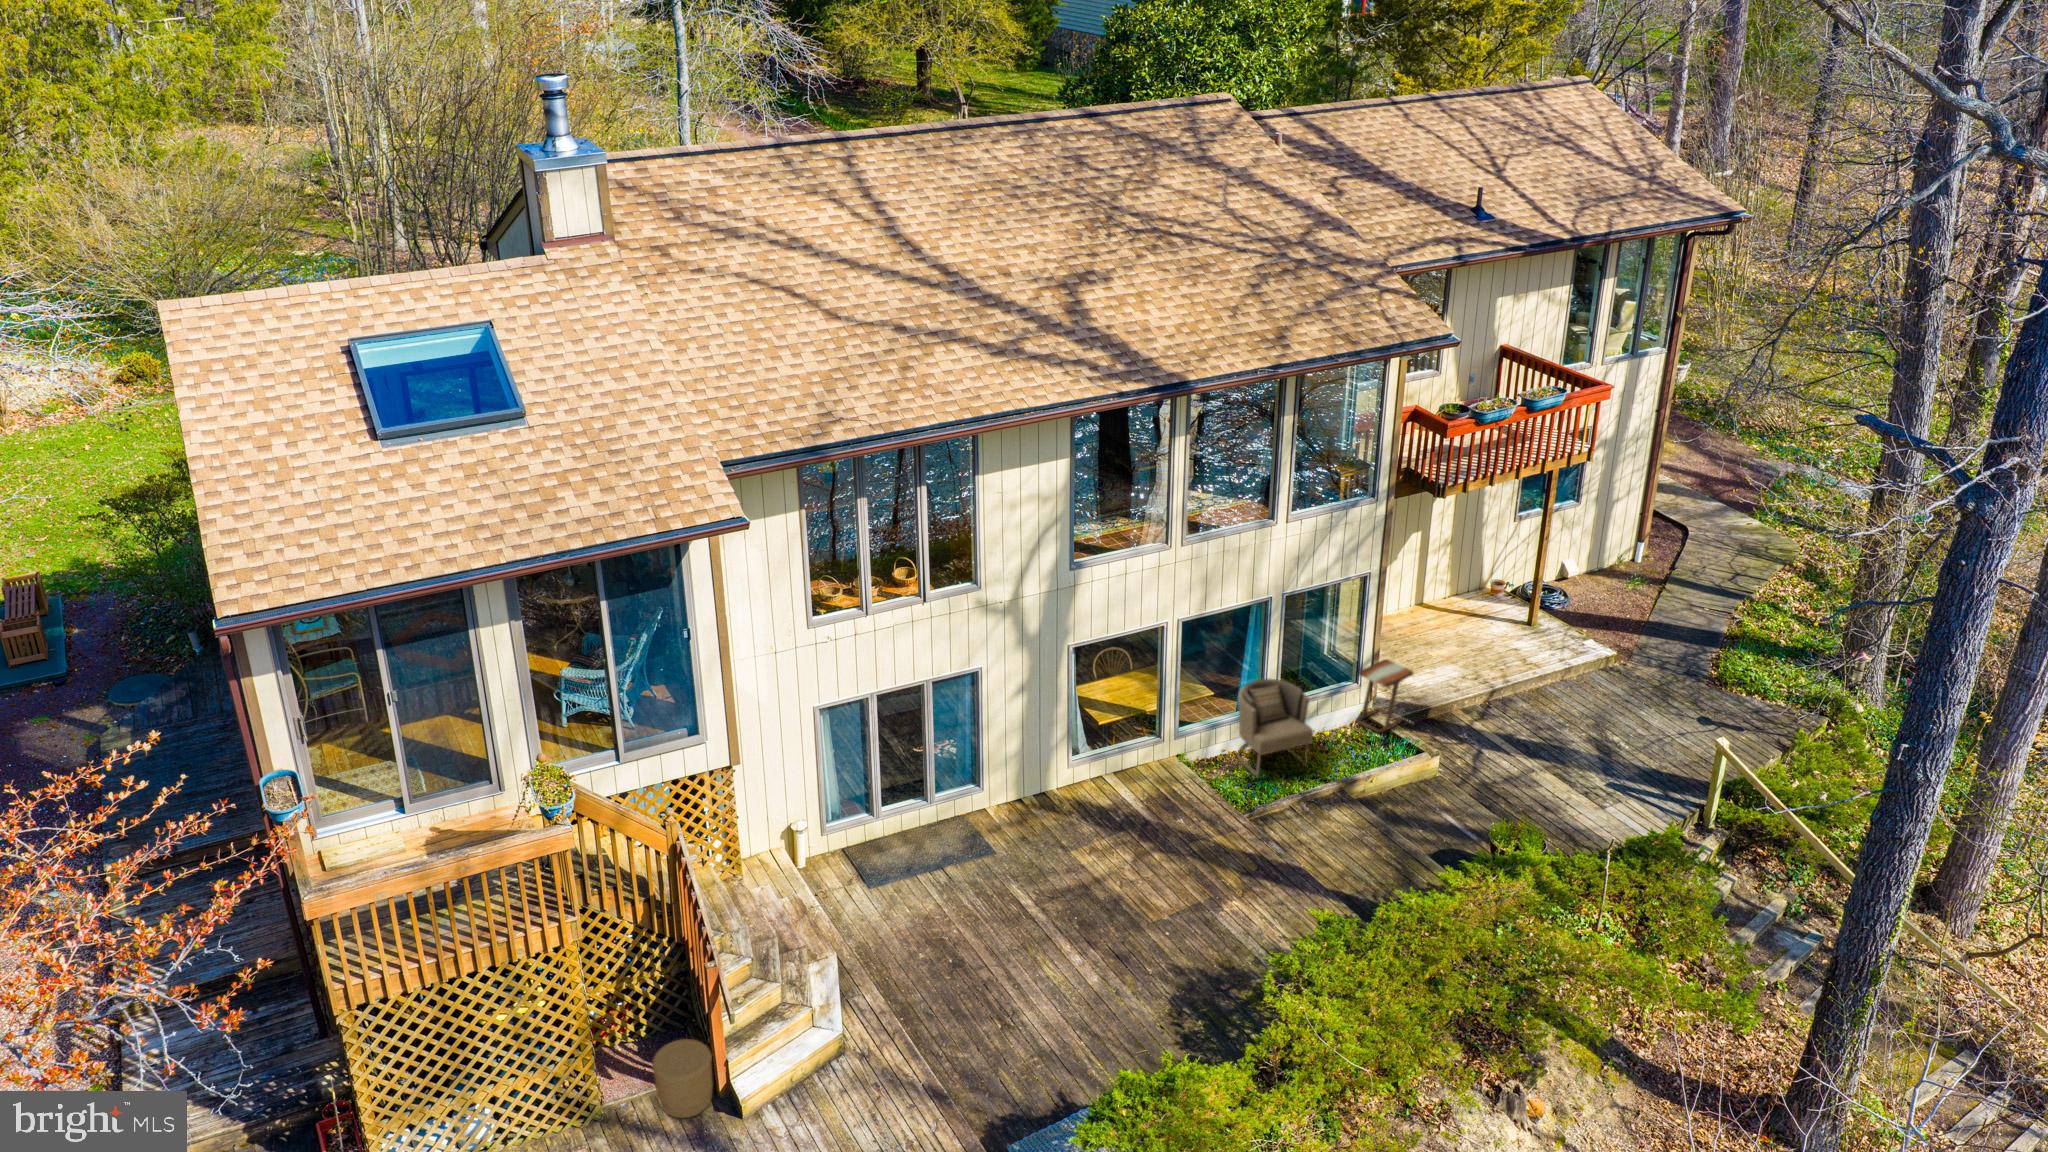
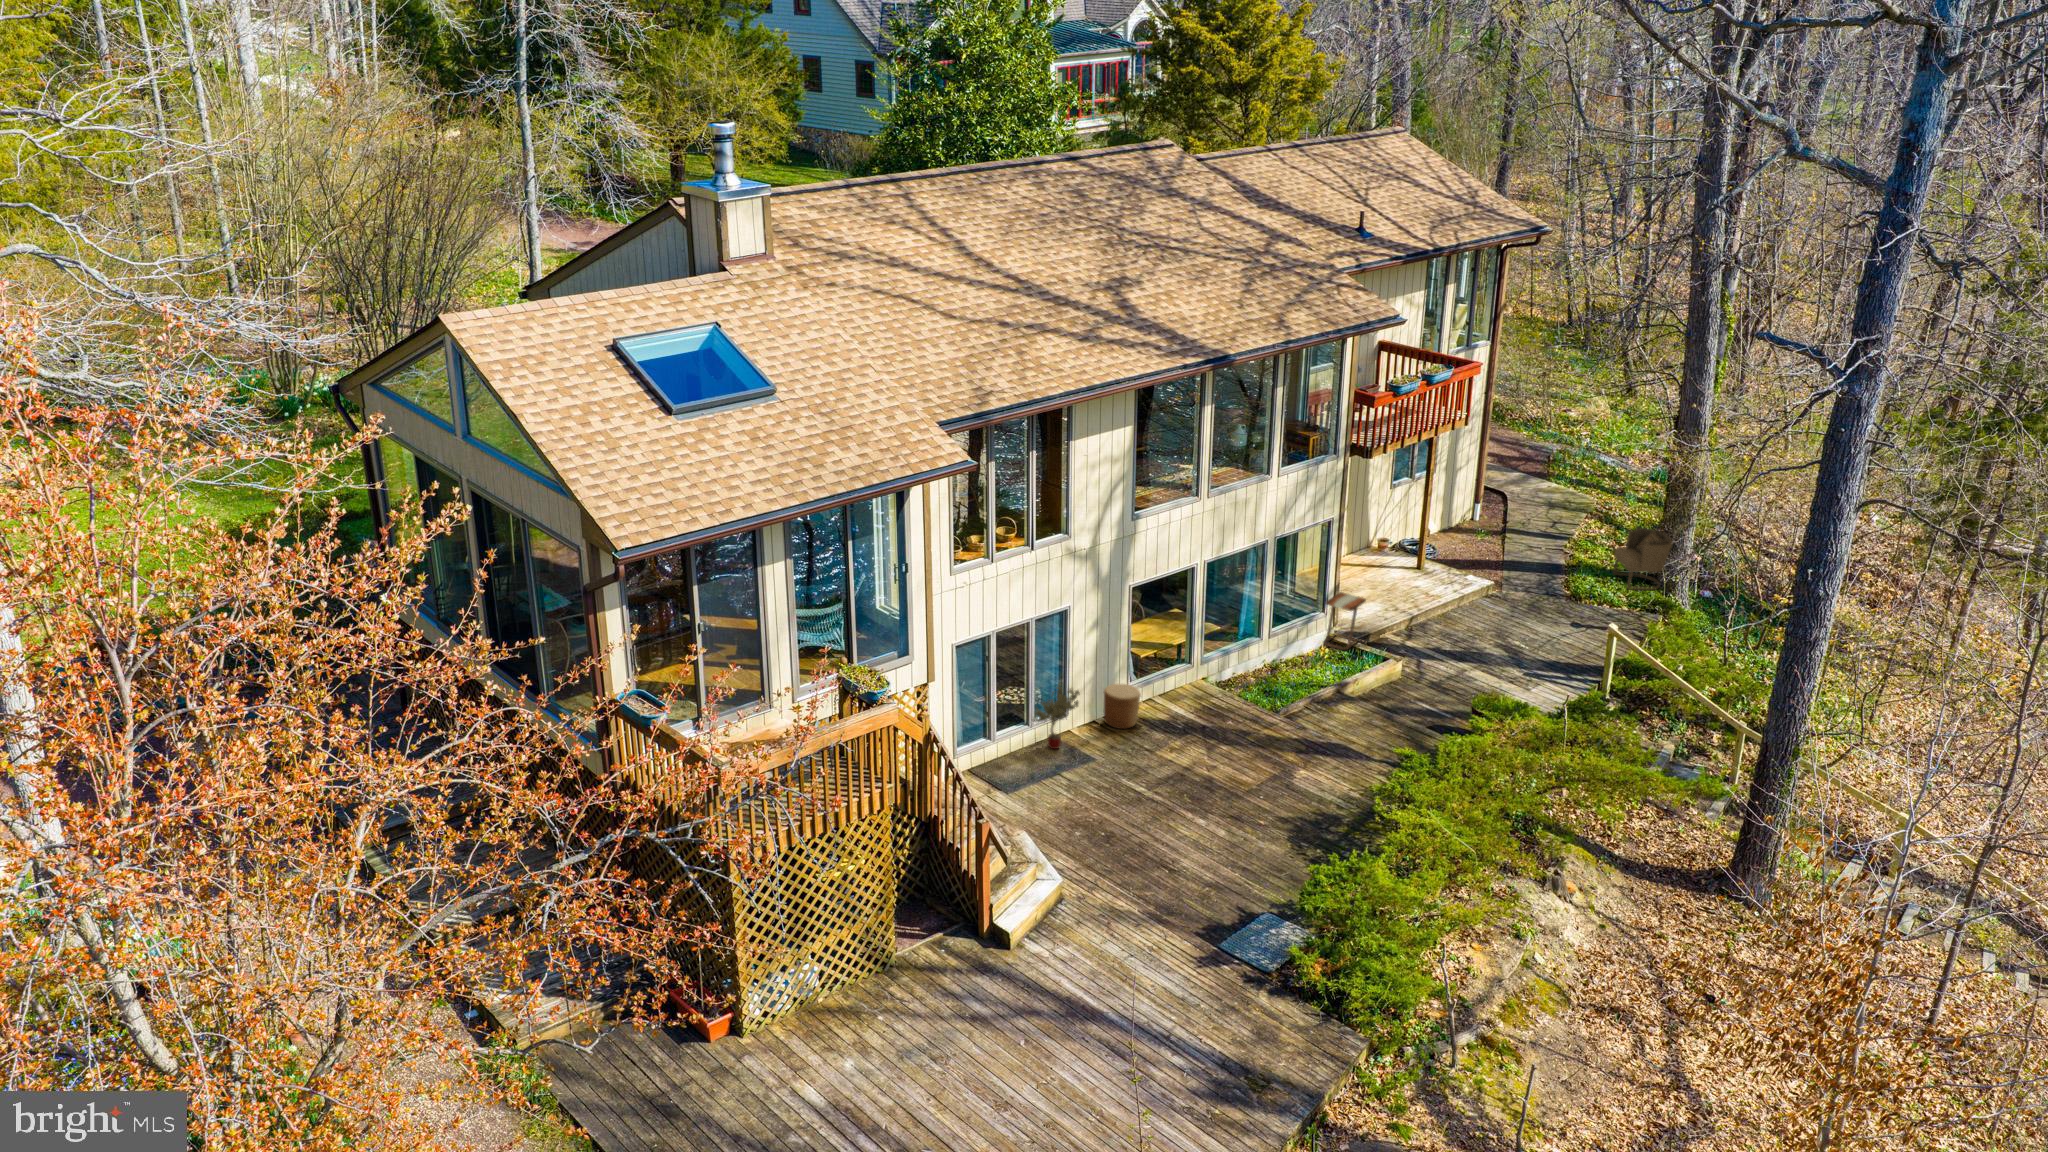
armchair: present [1238,679,1313,779] -> present [1613,527,1673,590]
potted tree: none [918,759,982,837] -> present [1033,684,1080,749]
woven basket: present [652,1039,713,1118] -> present [1104,684,1141,729]

